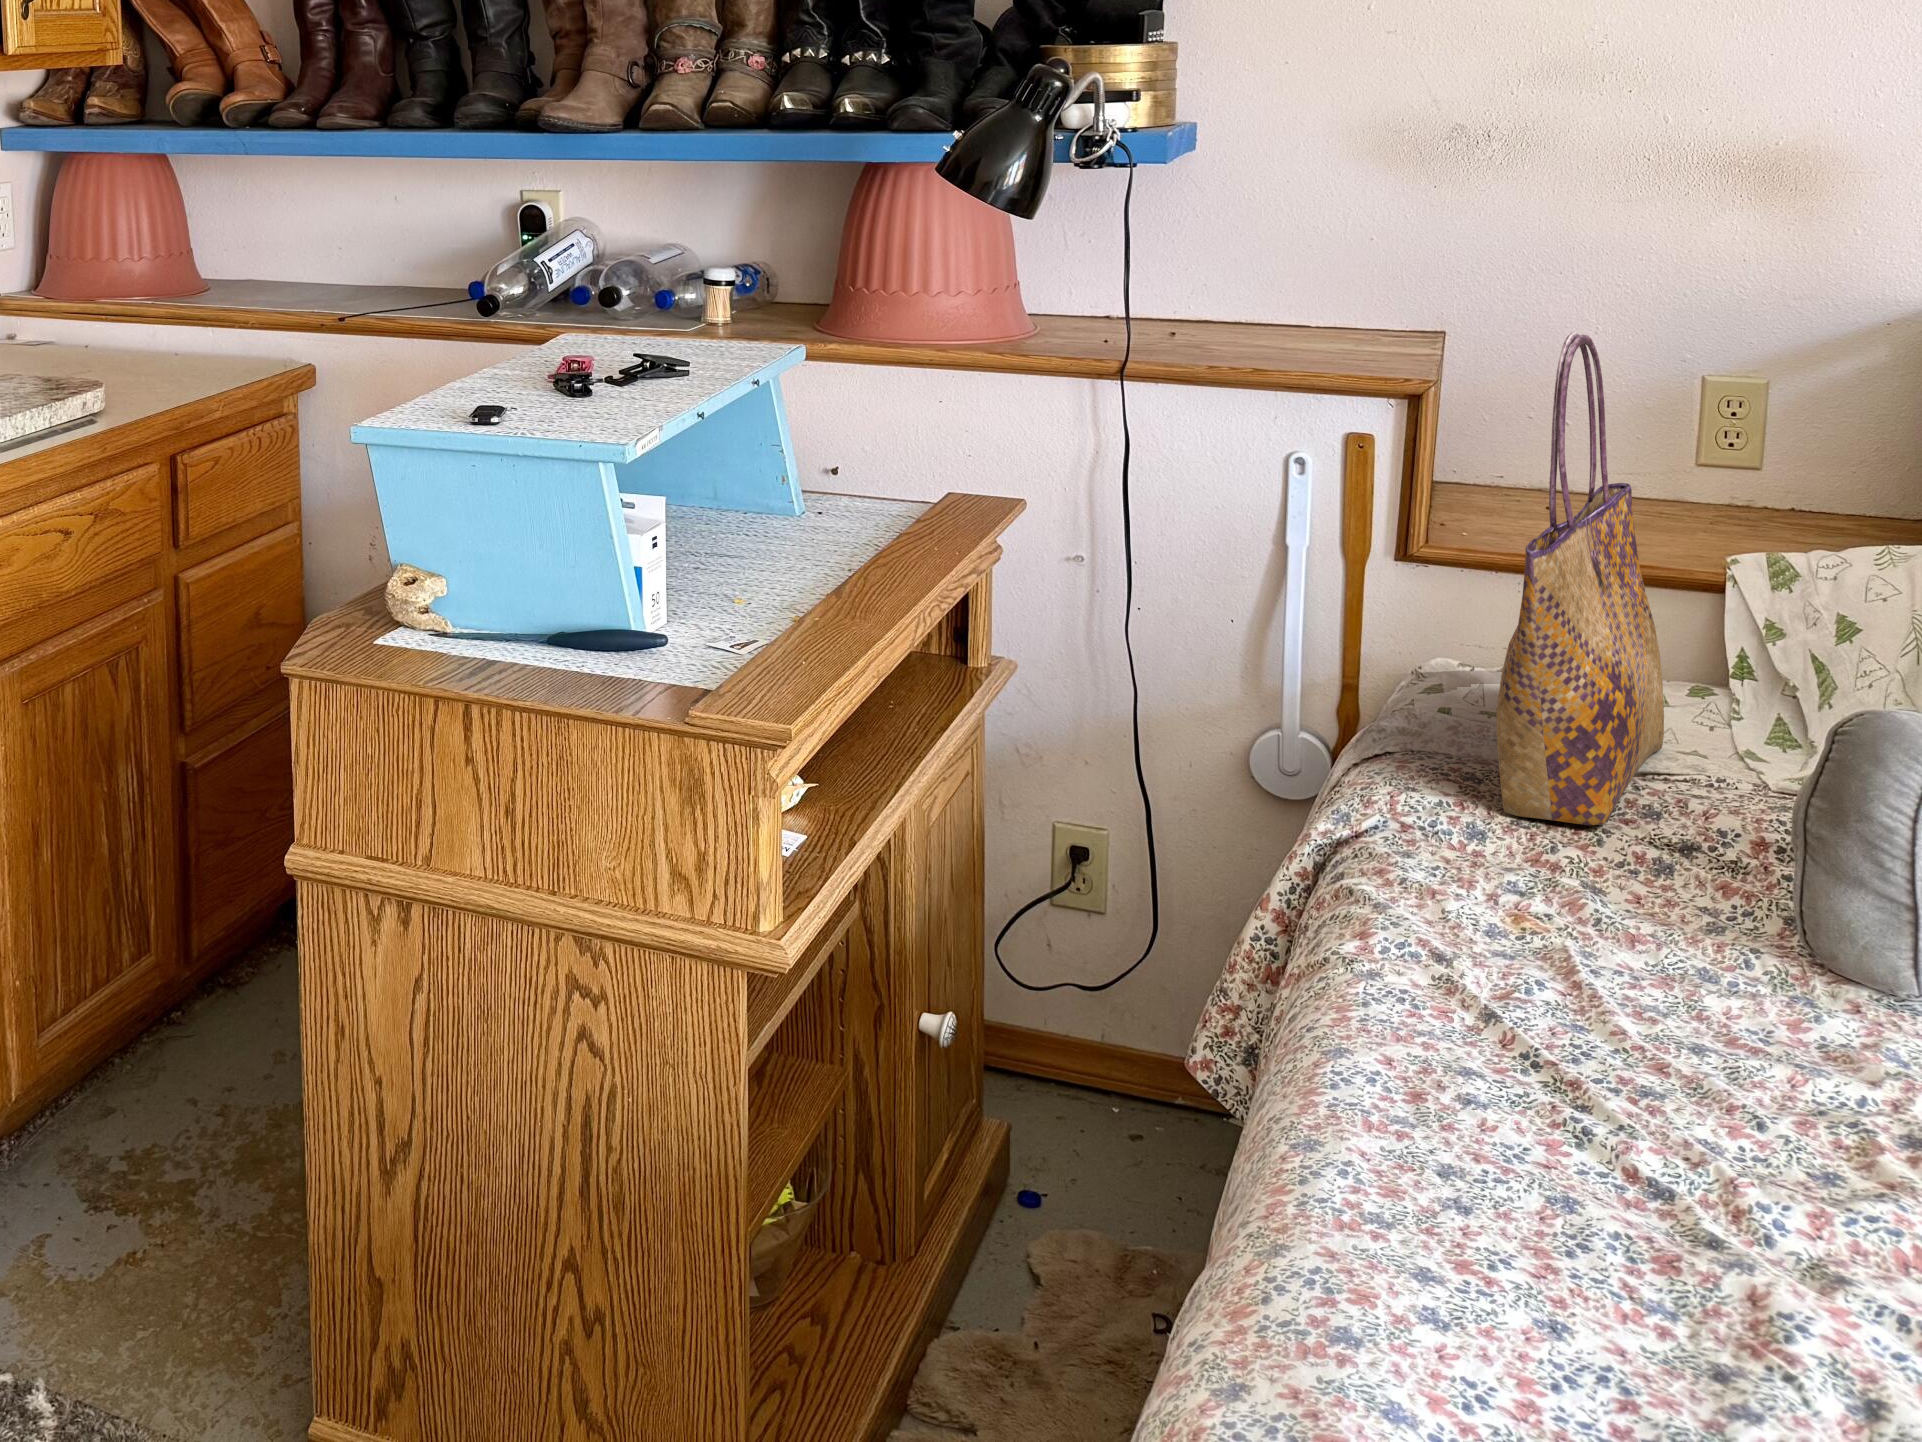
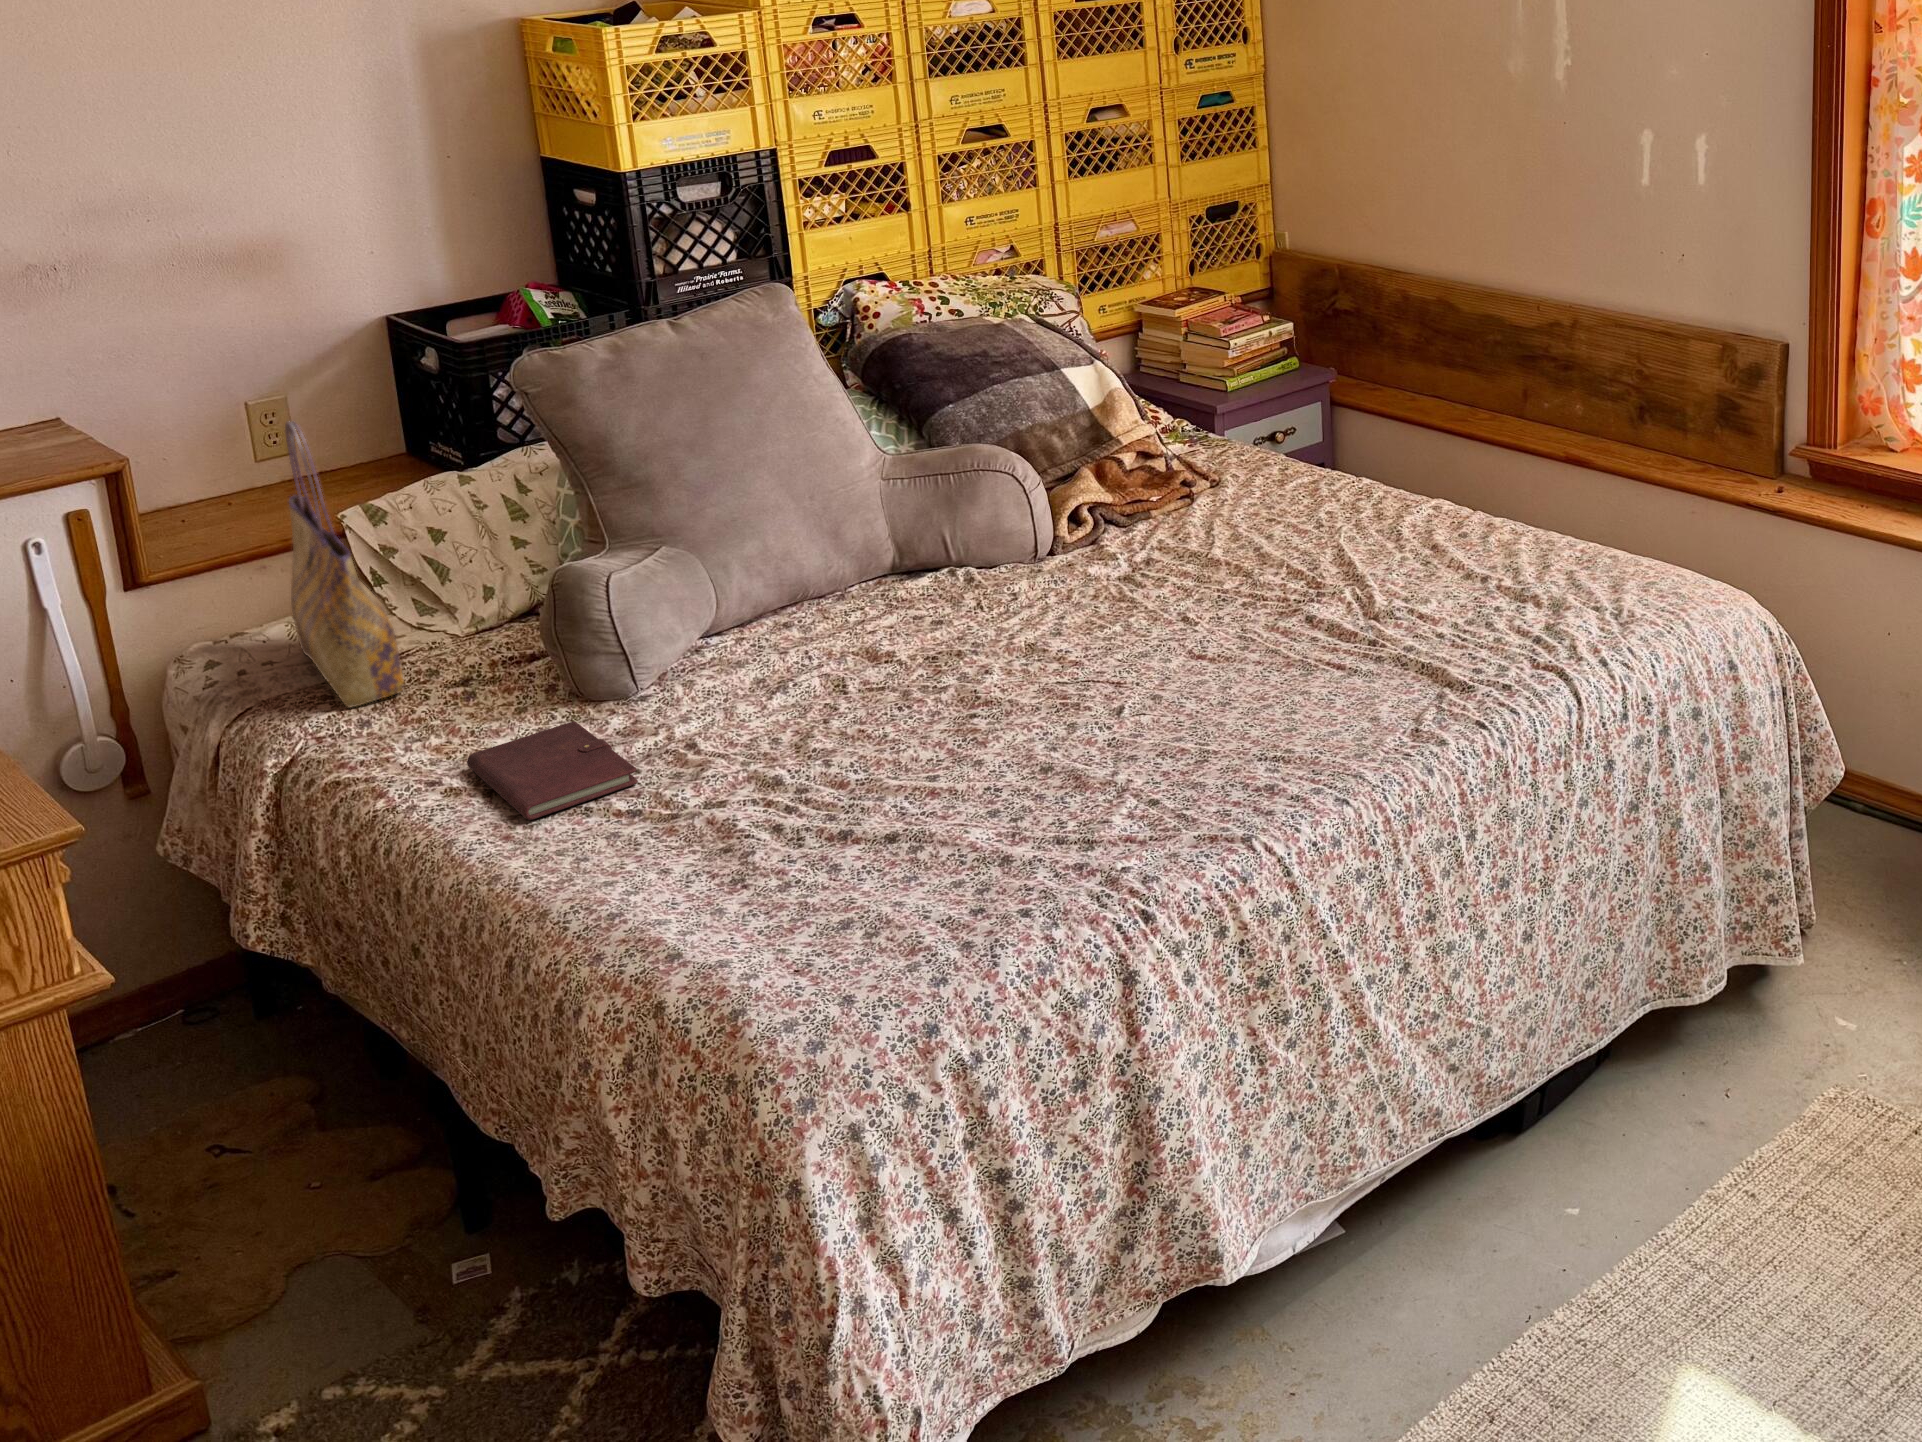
notebook: none [1460,939,1754,1142] -> present [467,721,638,820]

